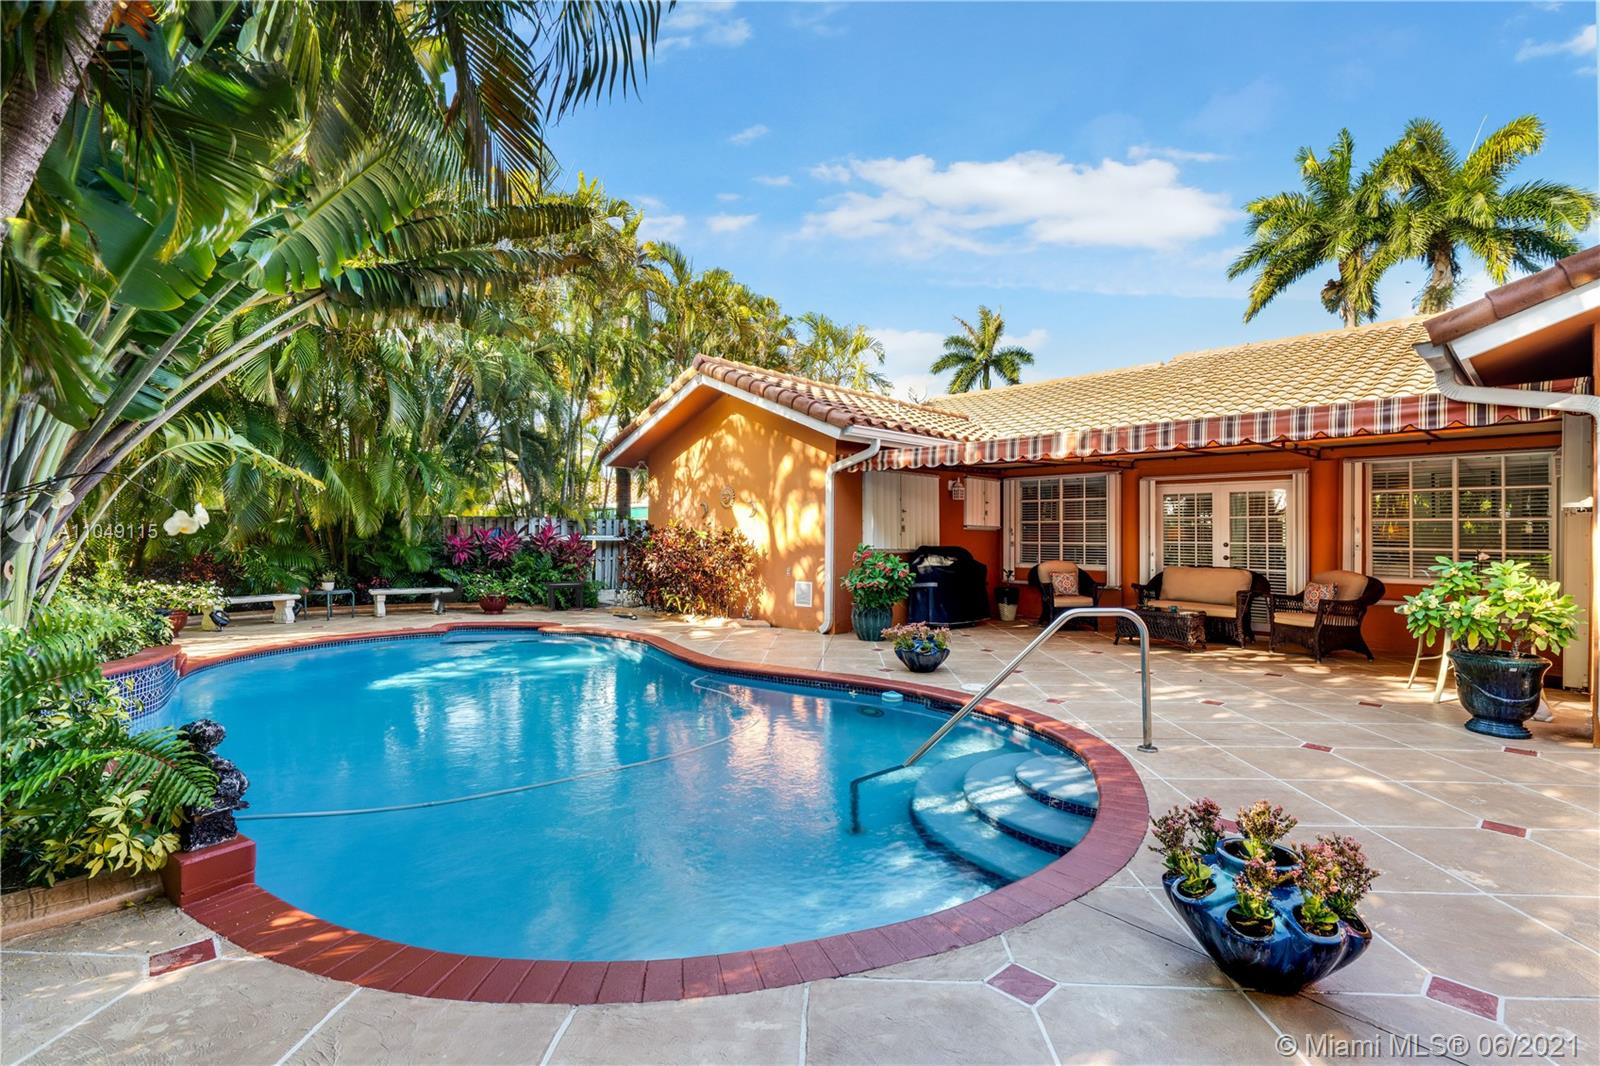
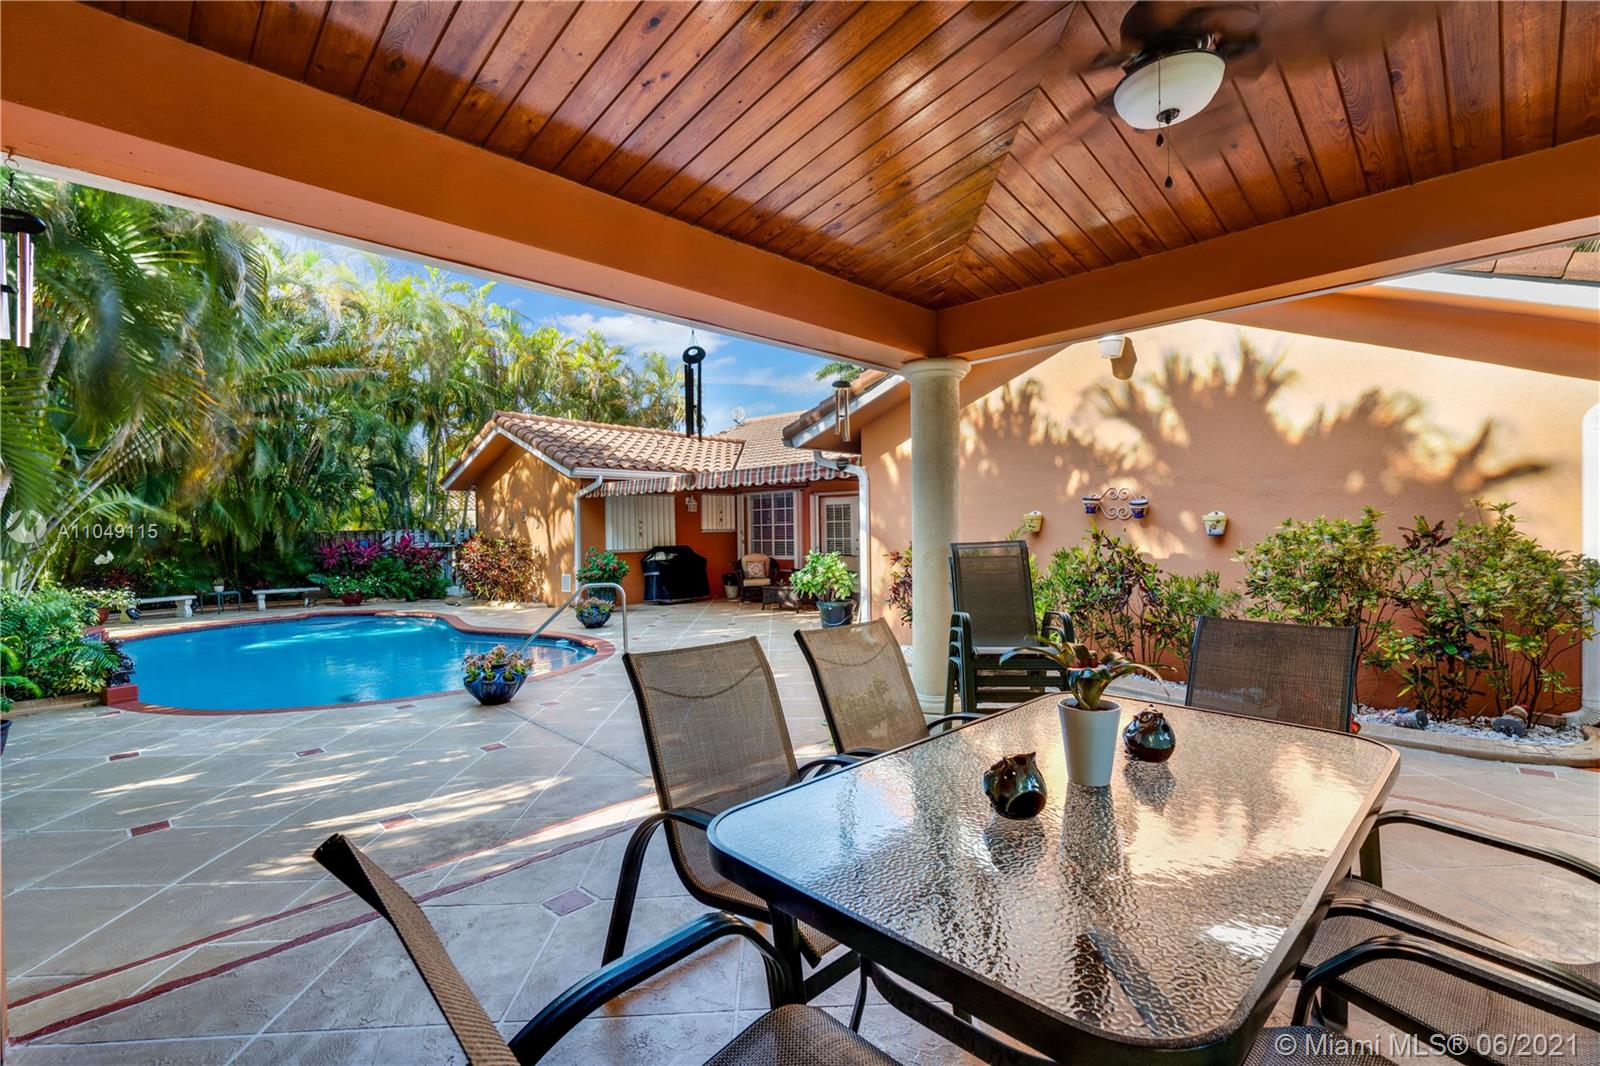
round table: present [542,581,588,611] -> none [393,579,432,603]

